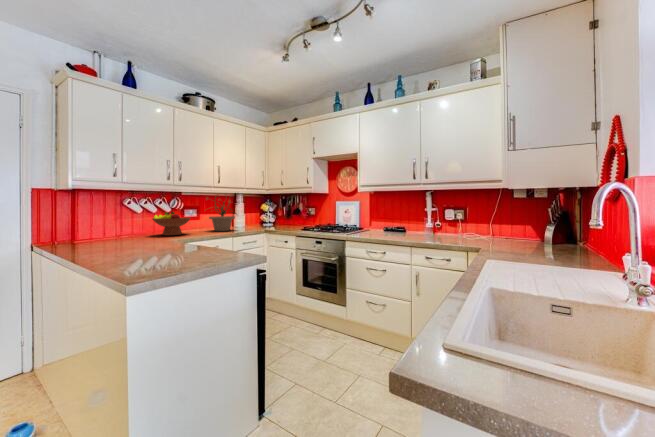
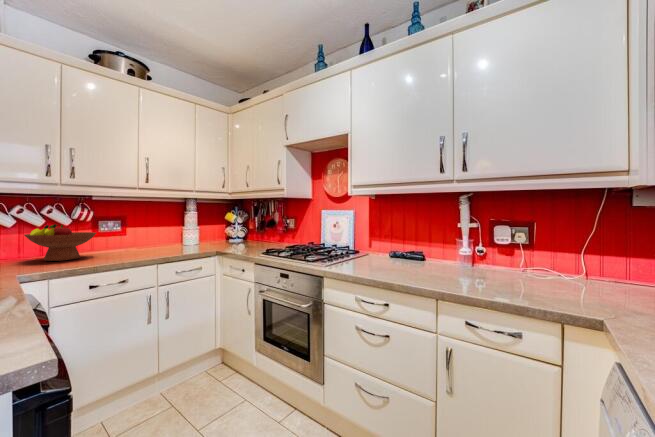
potted plant: present [207,194,236,231] -> none [126,196,178,252]

